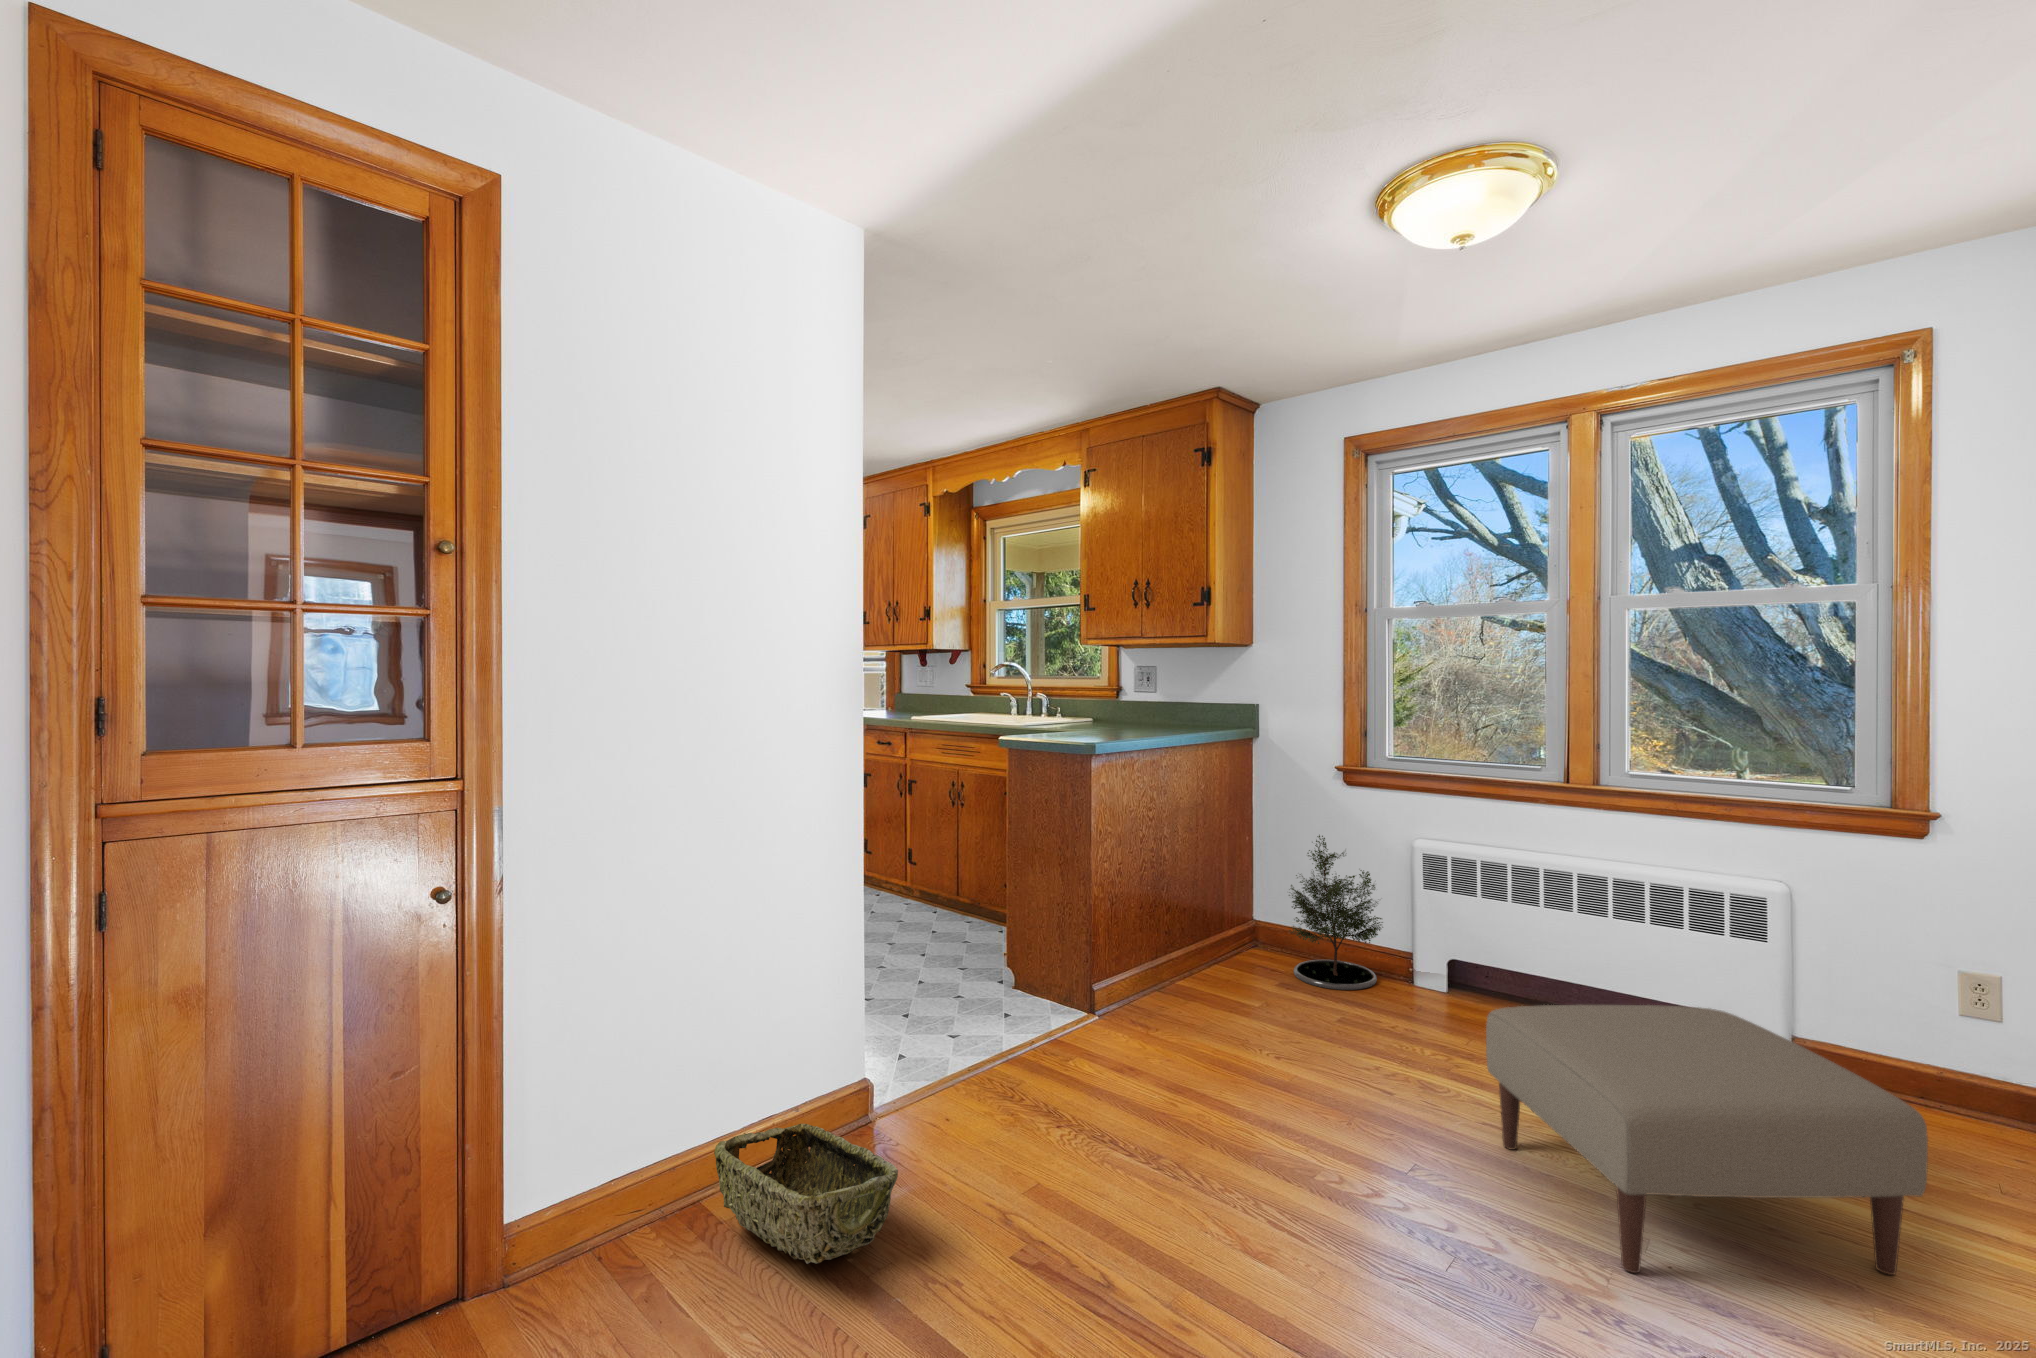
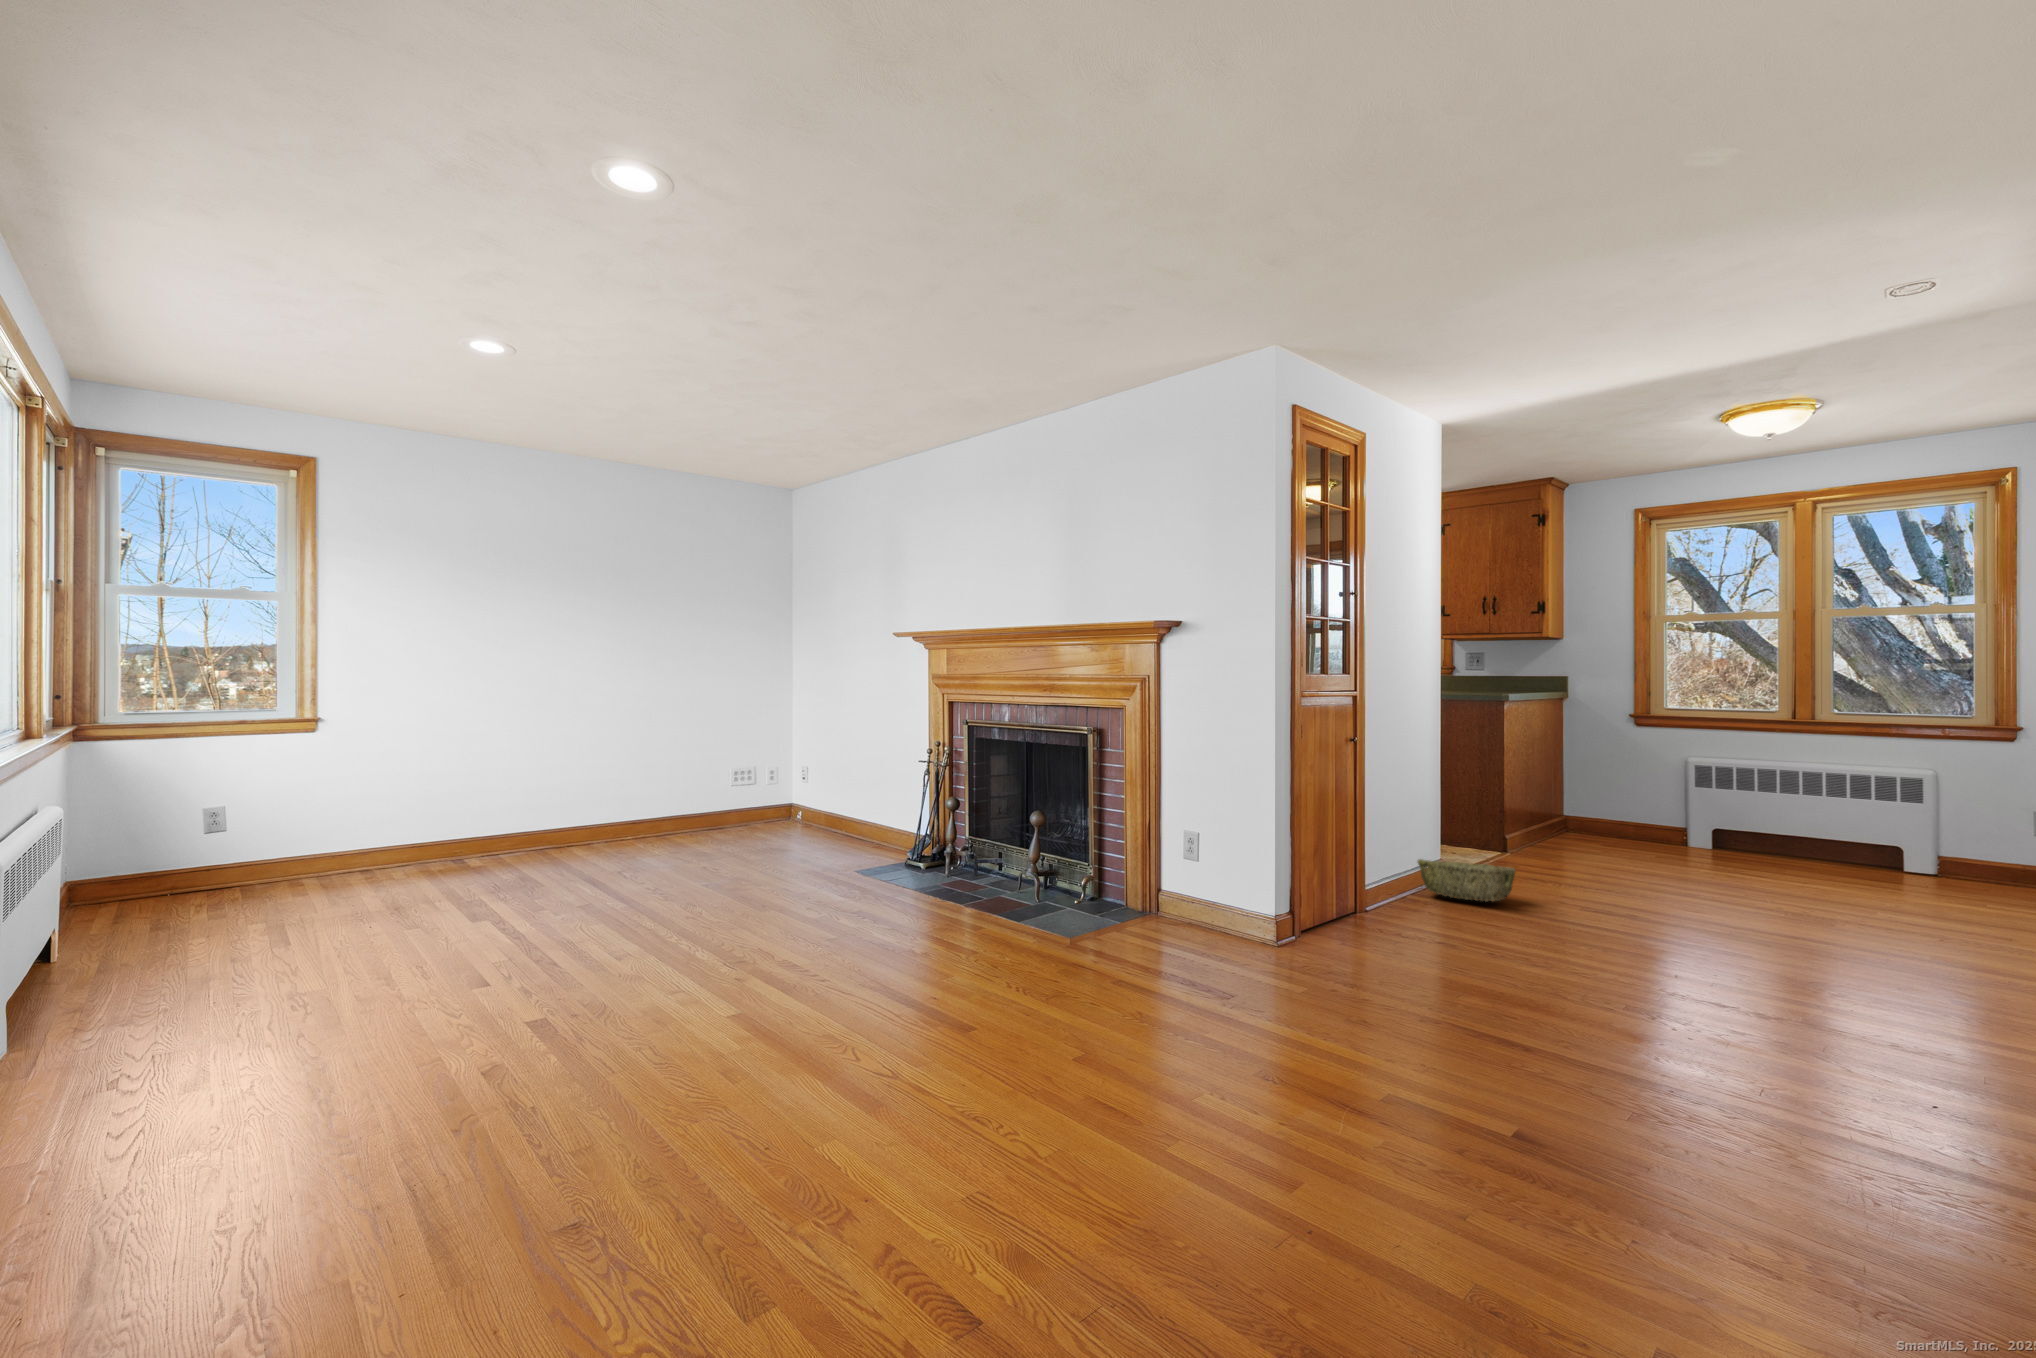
potted tree: present [1289,835,1383,990] -> none [1605,754,1671,846]
ottoman: present [1486,1005,1928,1275] -> none [1775,818,2012,917]

